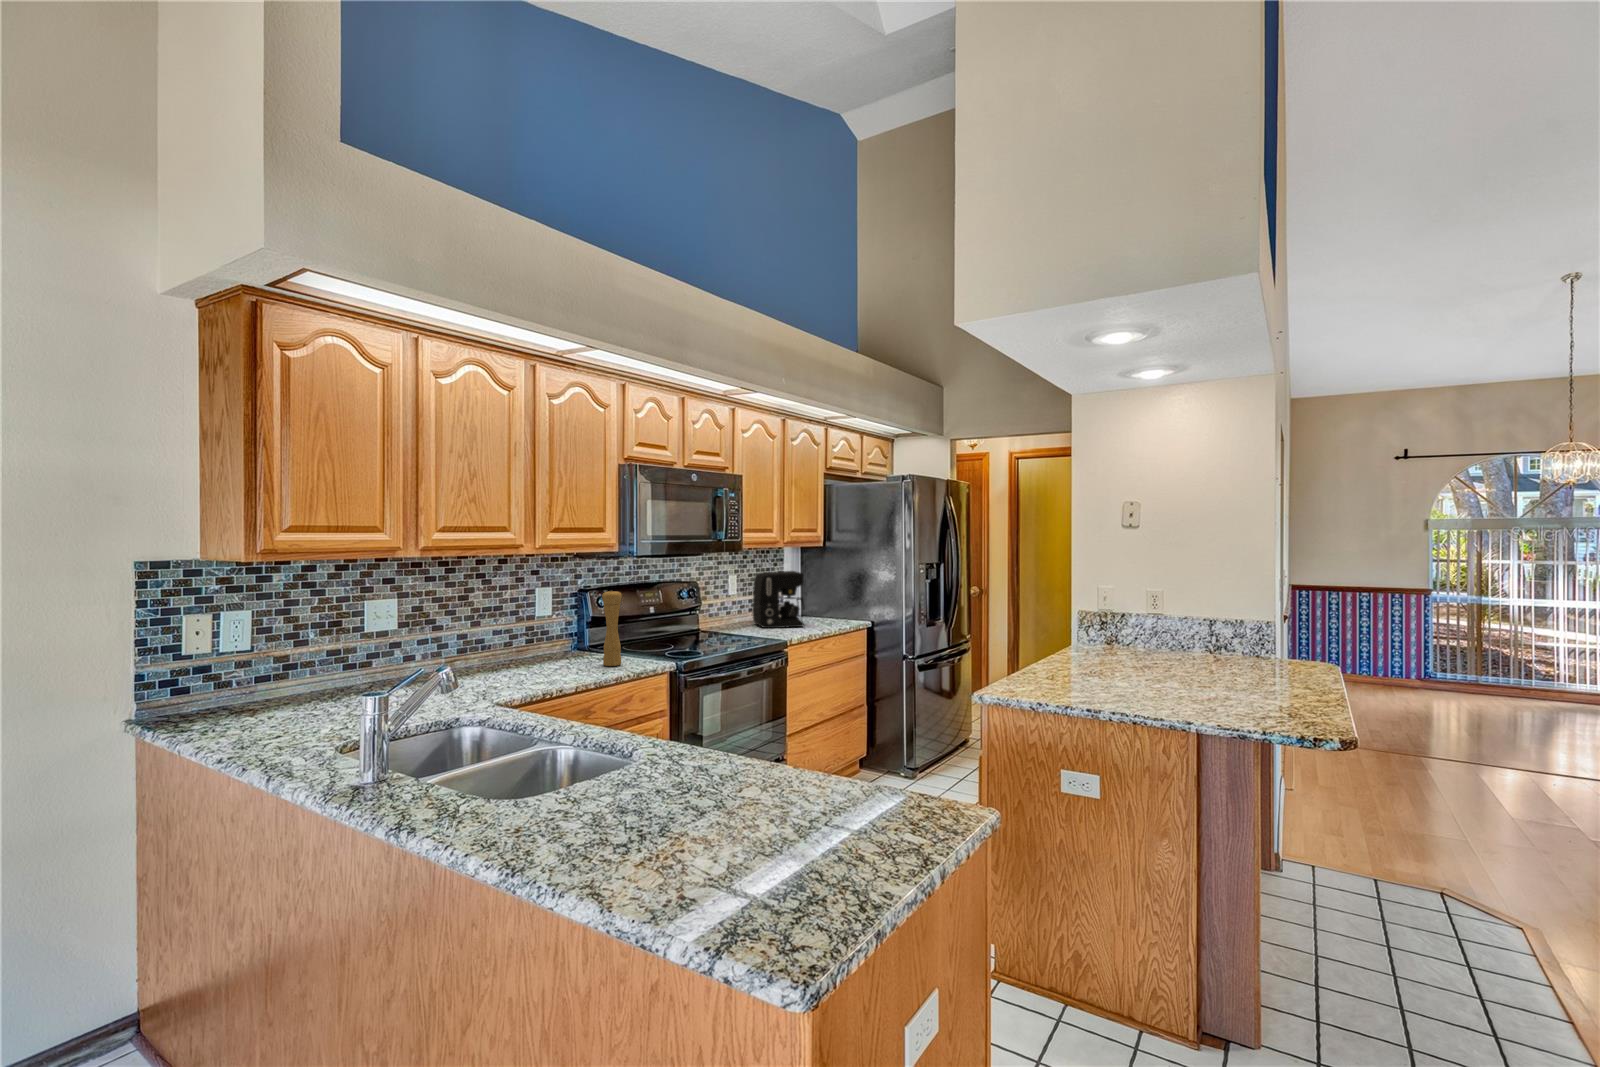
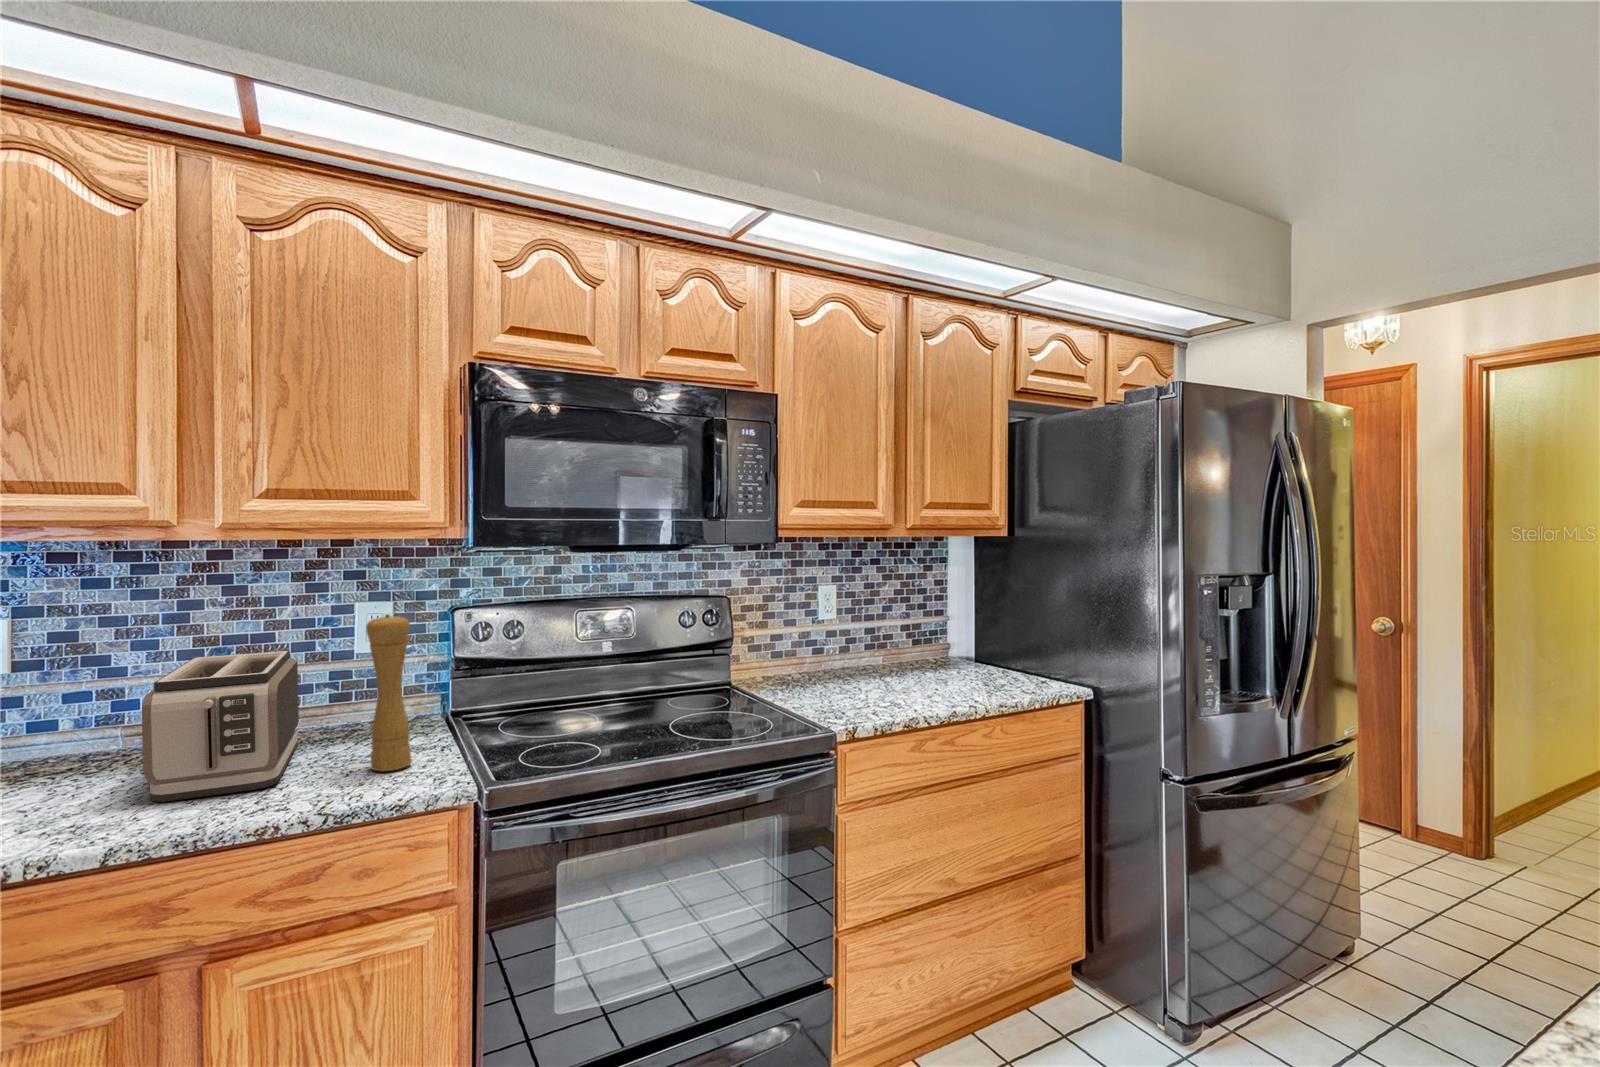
coffee maker: present [753,571,804,628] -> none [862,580,957,686]
toaster: none [492,613,582,679] -> present [142,651,299,802]

